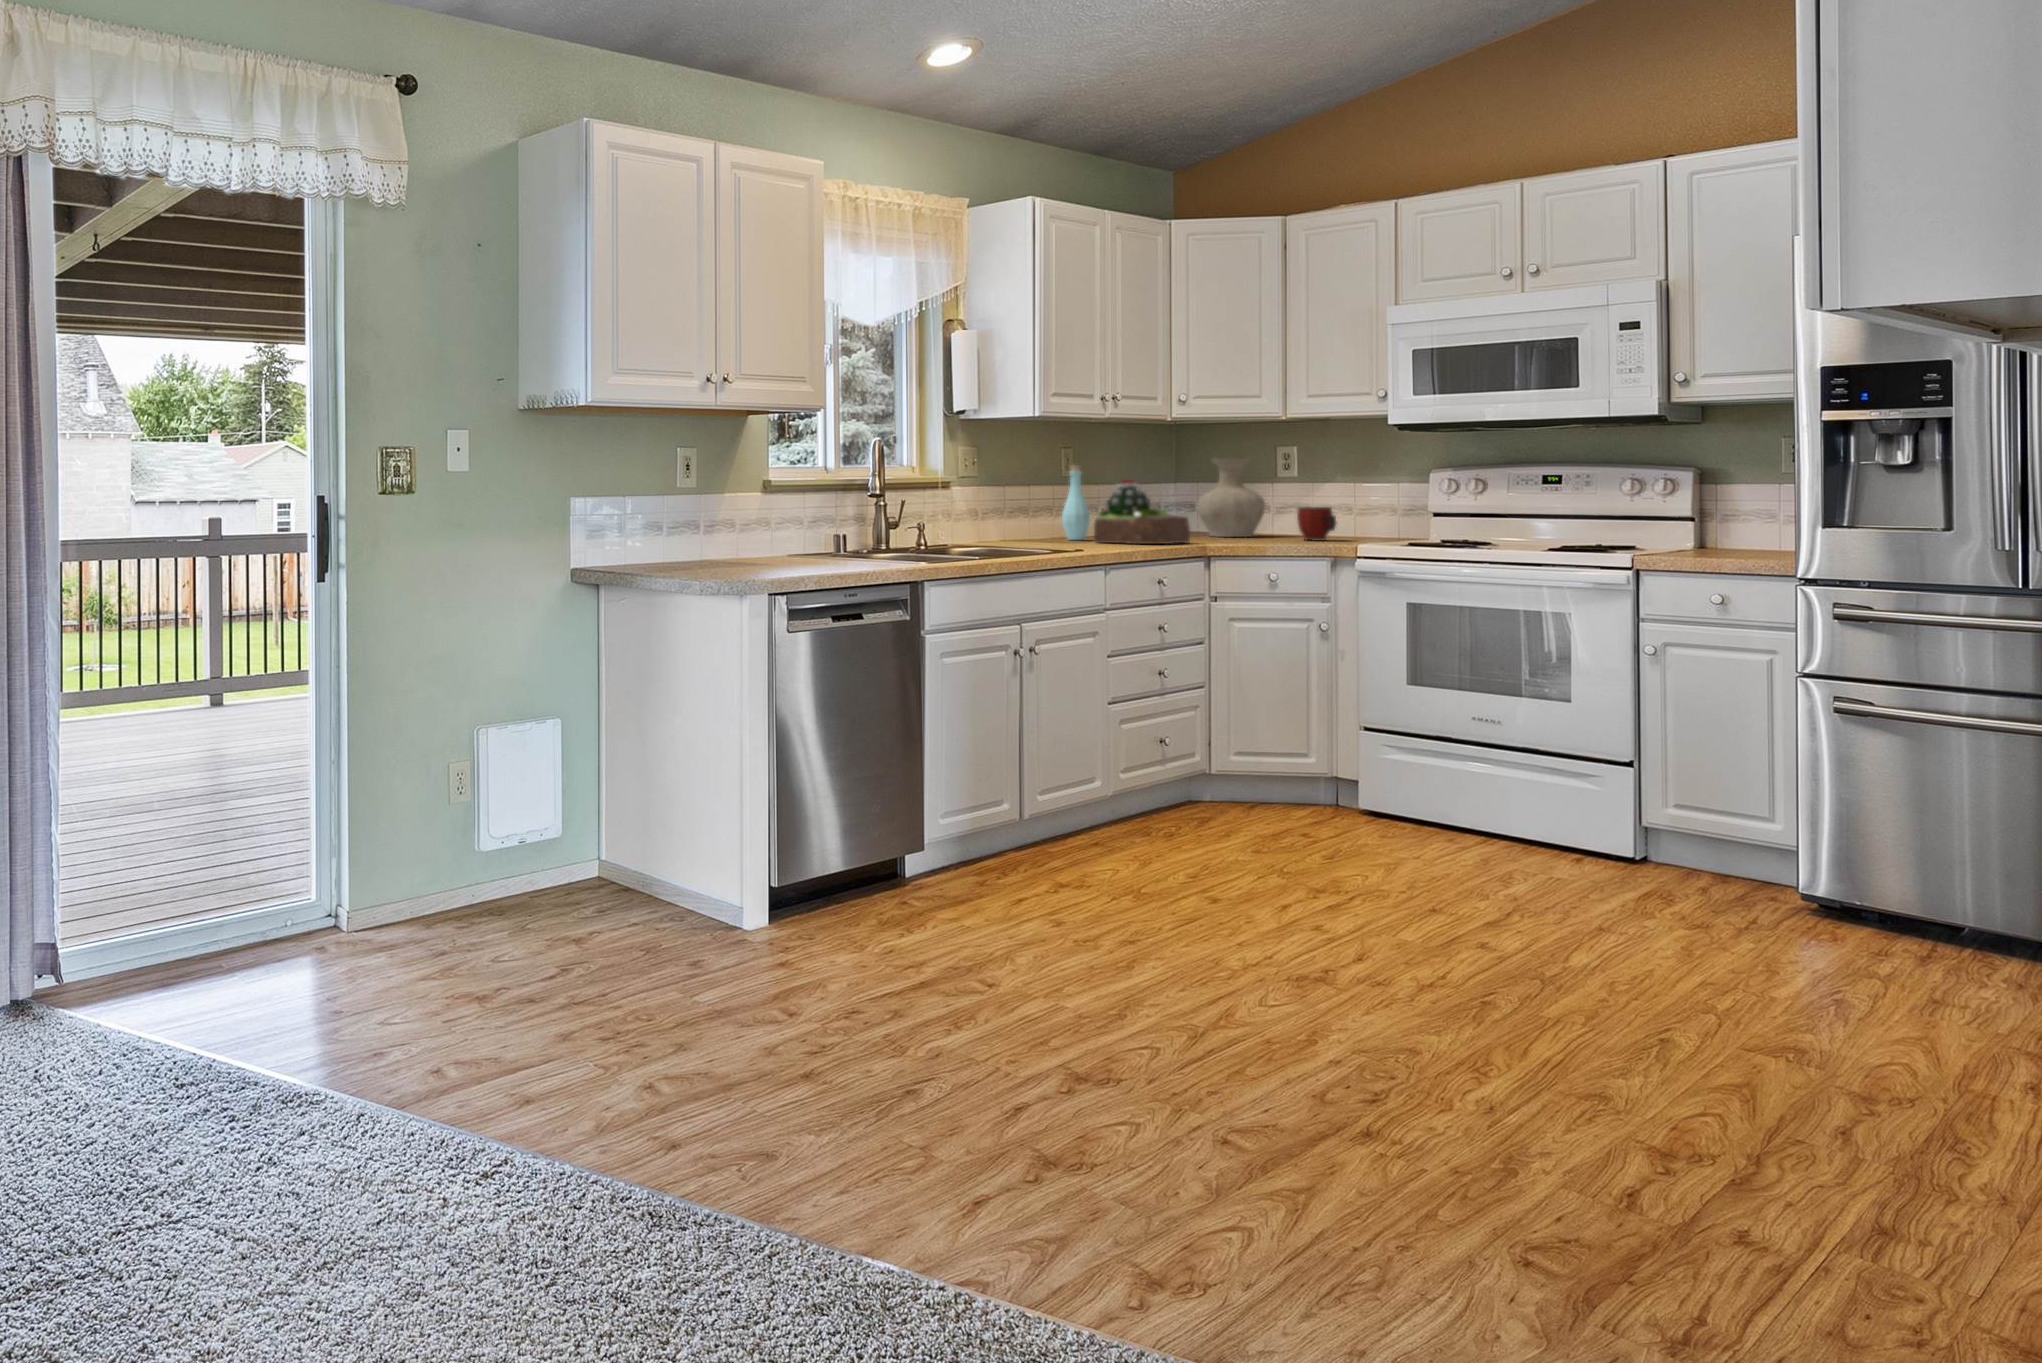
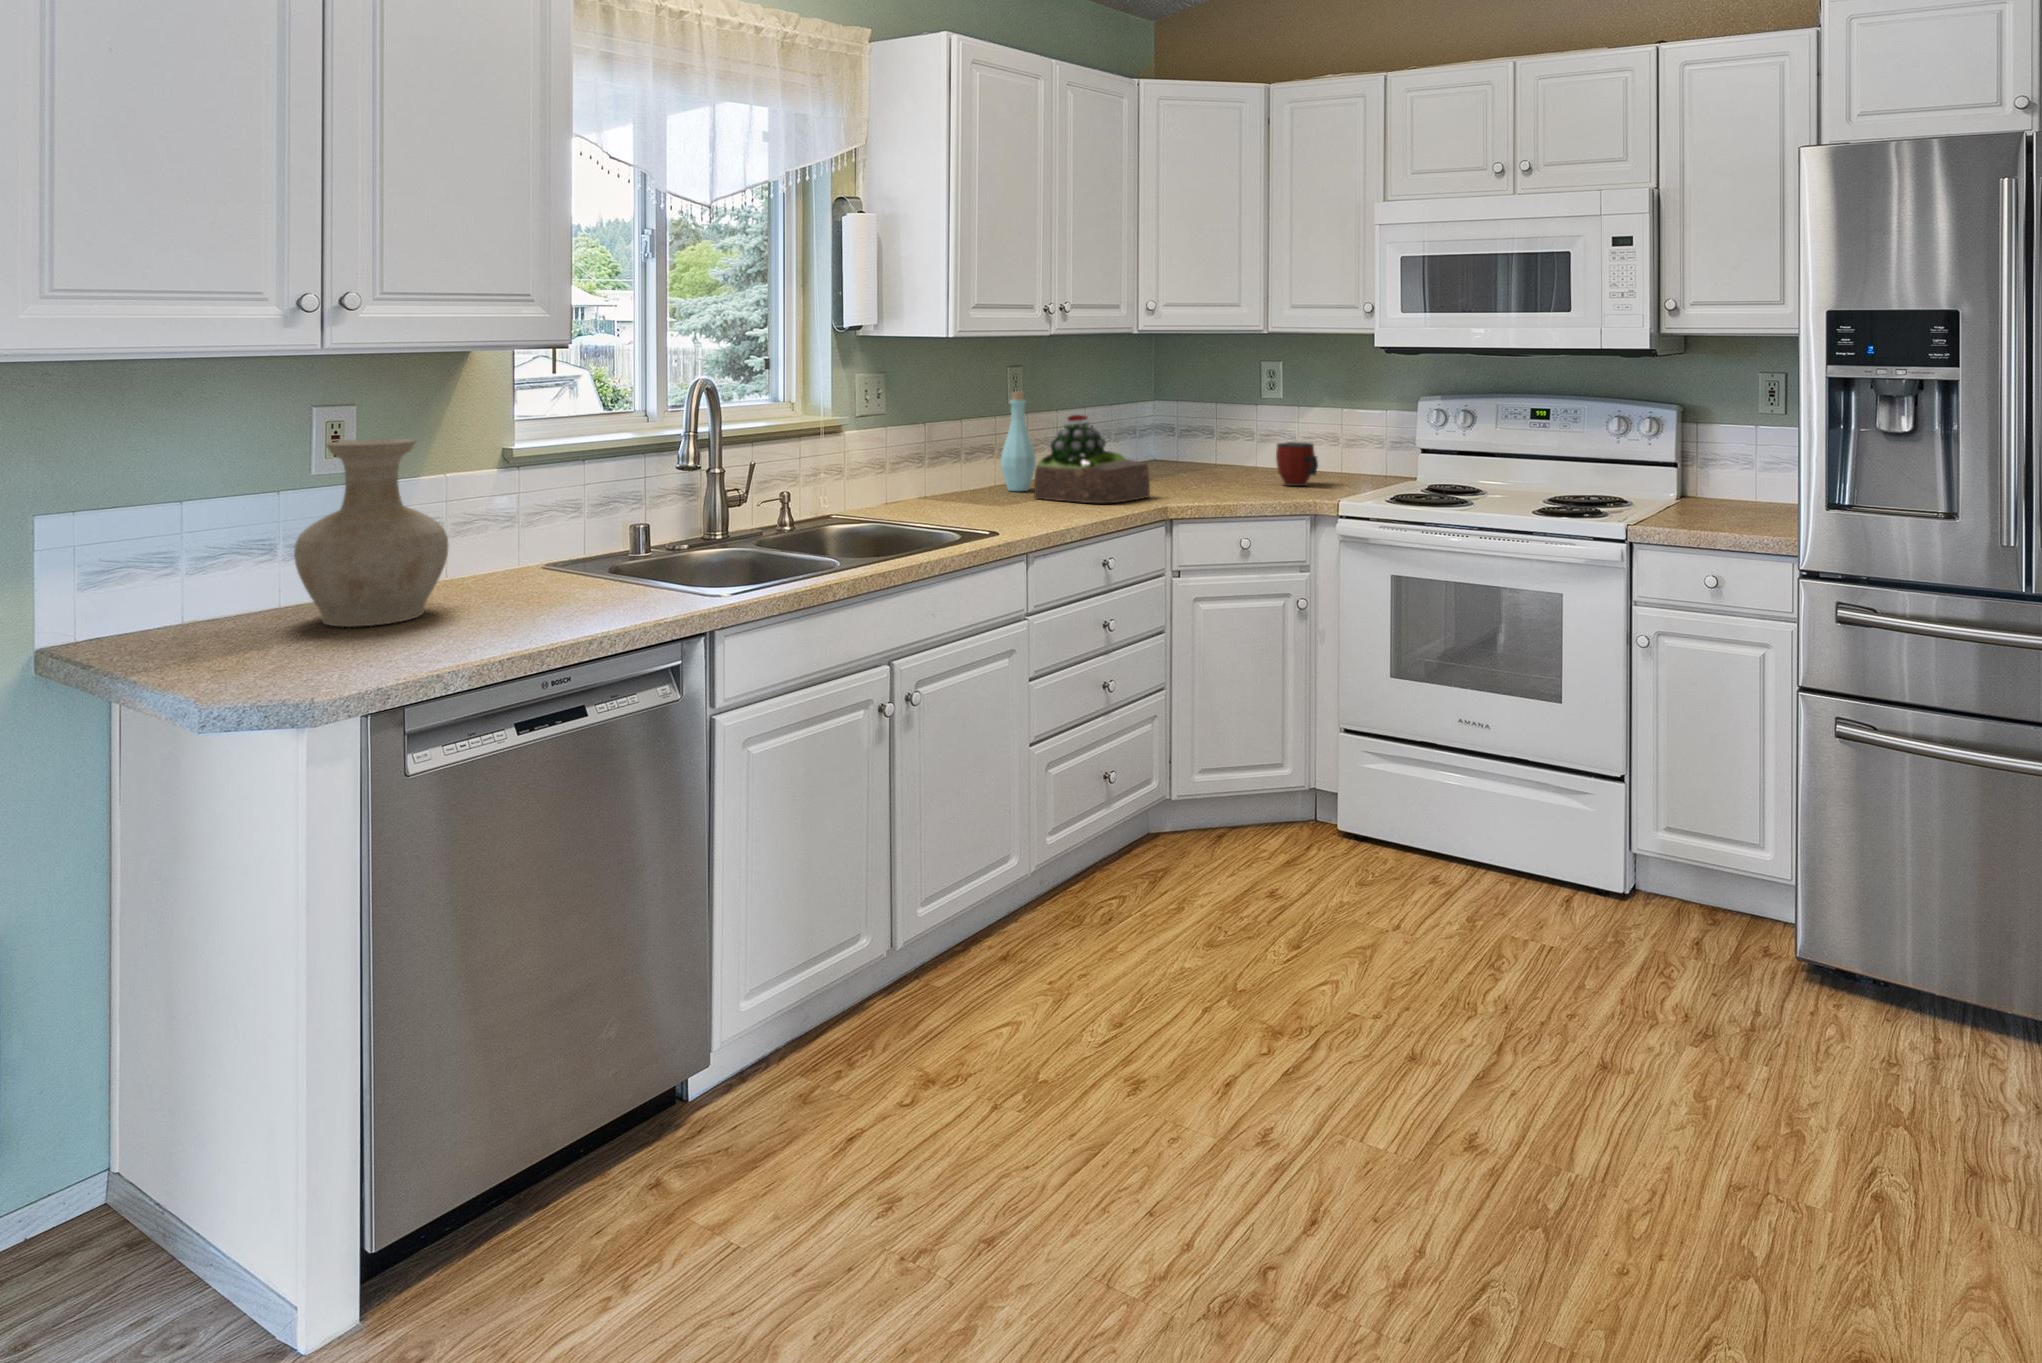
vase: present [1198,458,1265,537] -> present [294,439,448,627]

